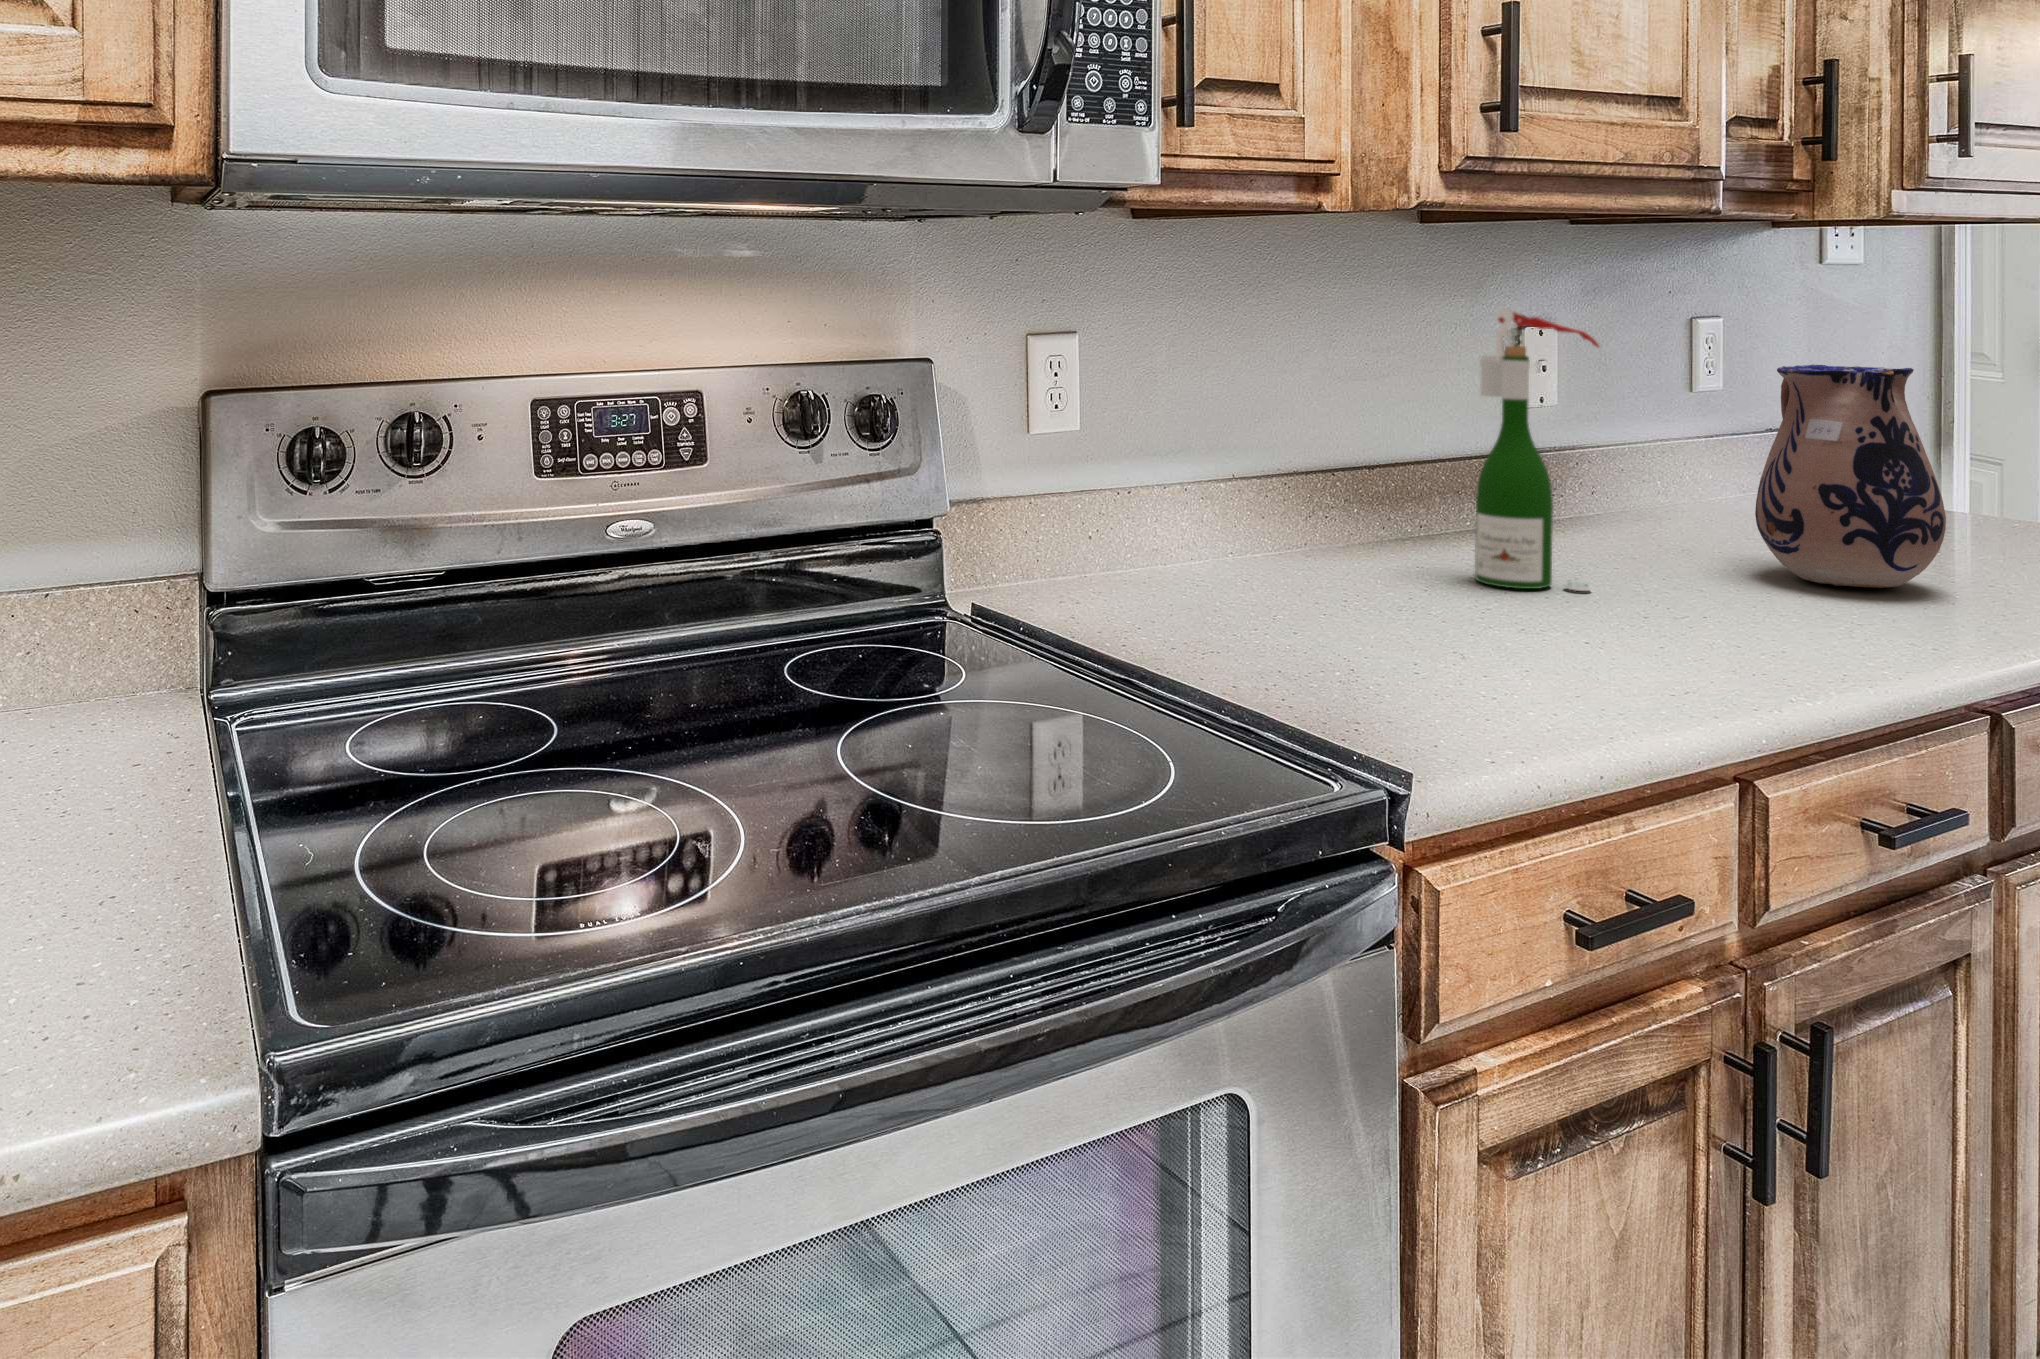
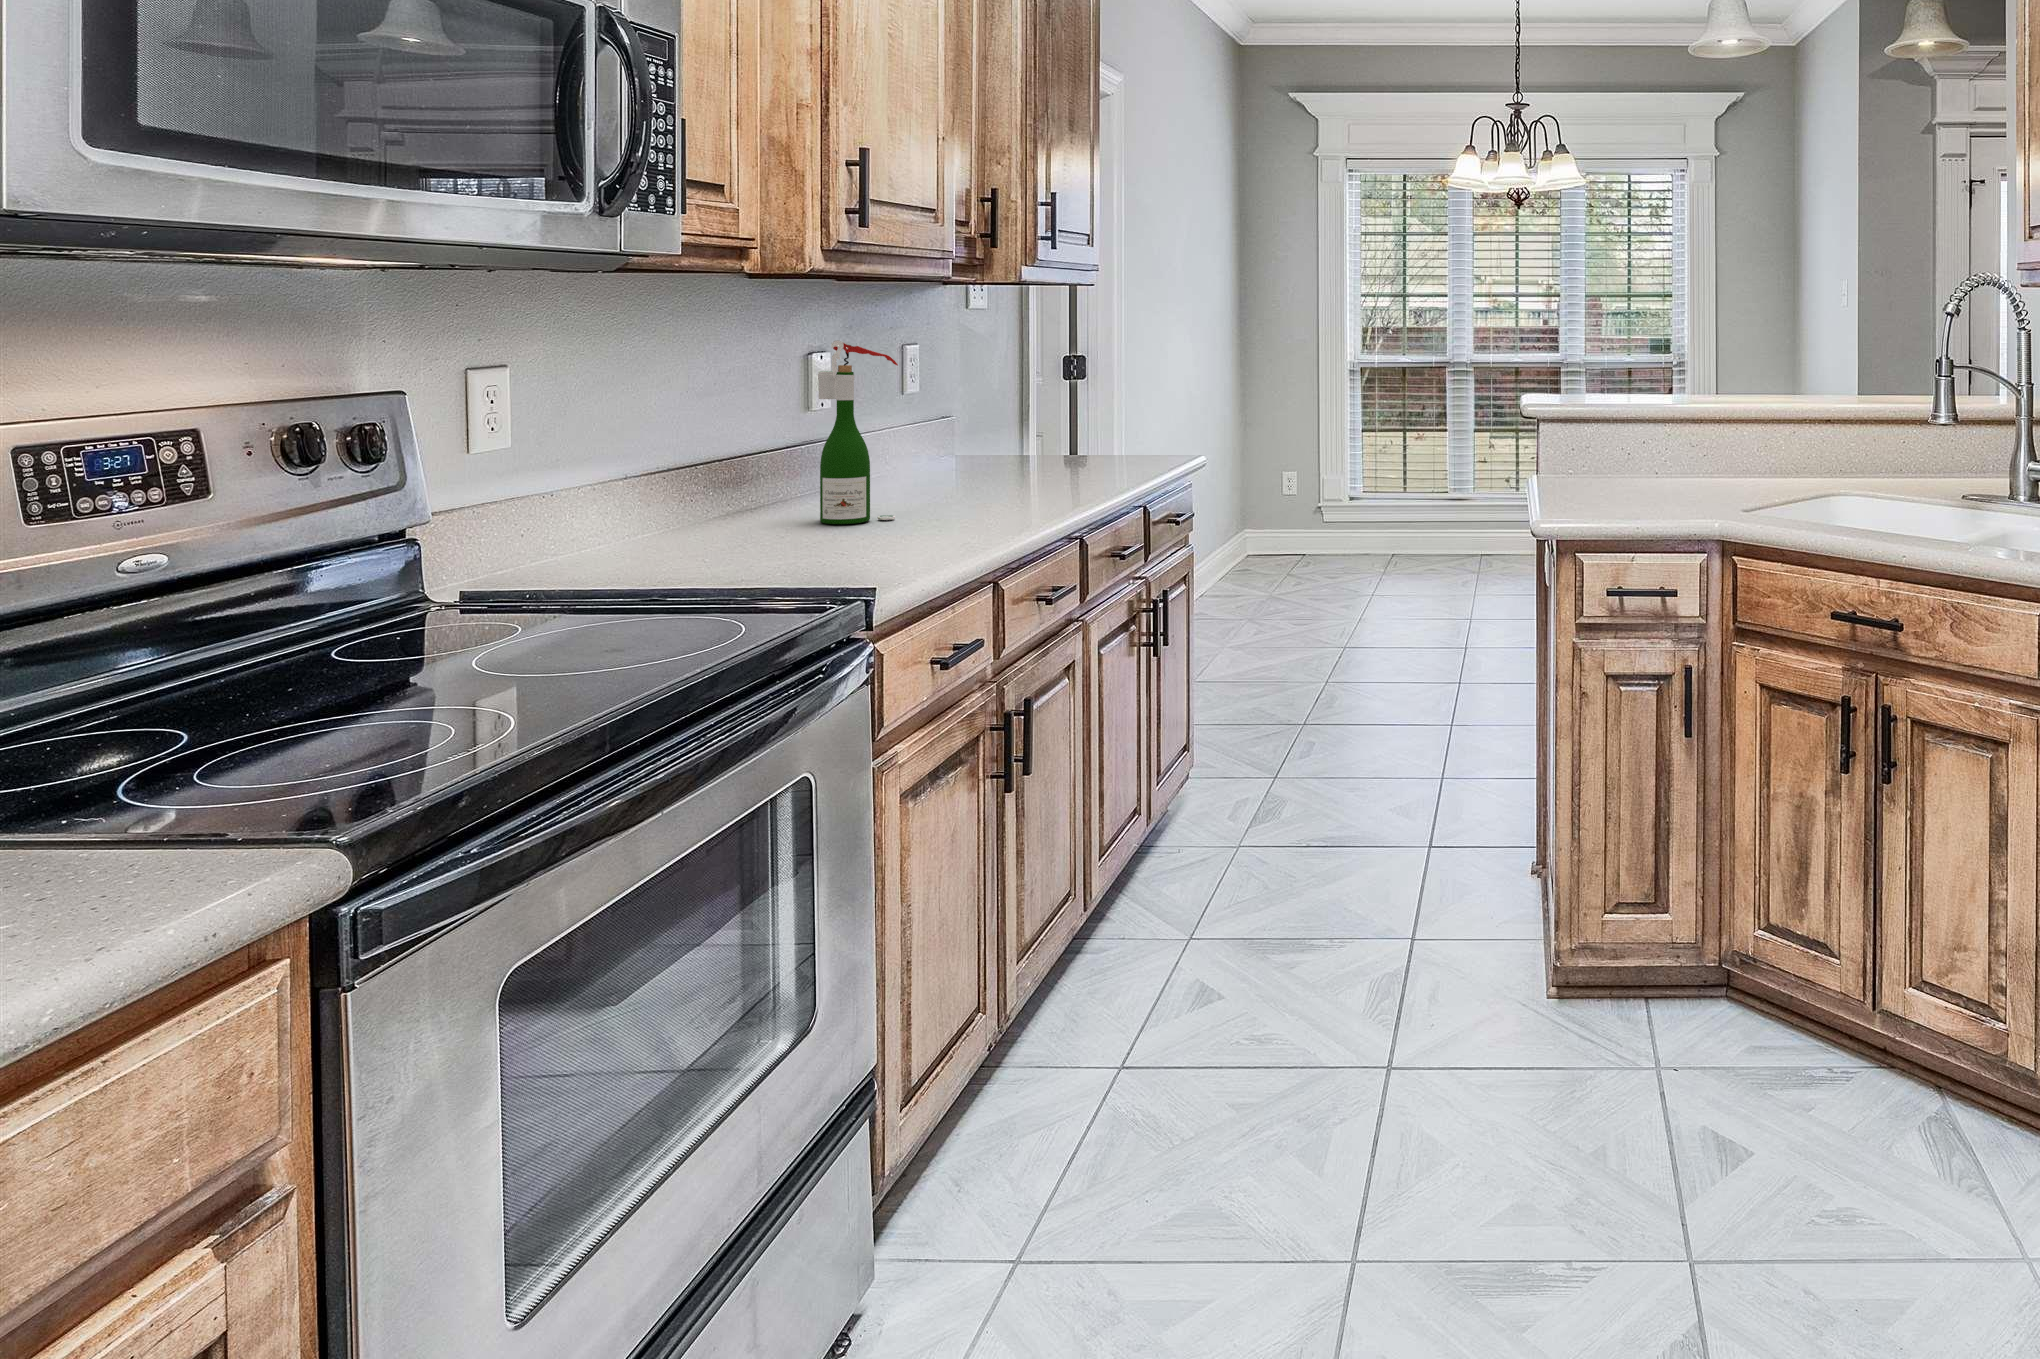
ceramic pitcher: present [1755,364,1946,588] -> none [971,372,1063,499]

